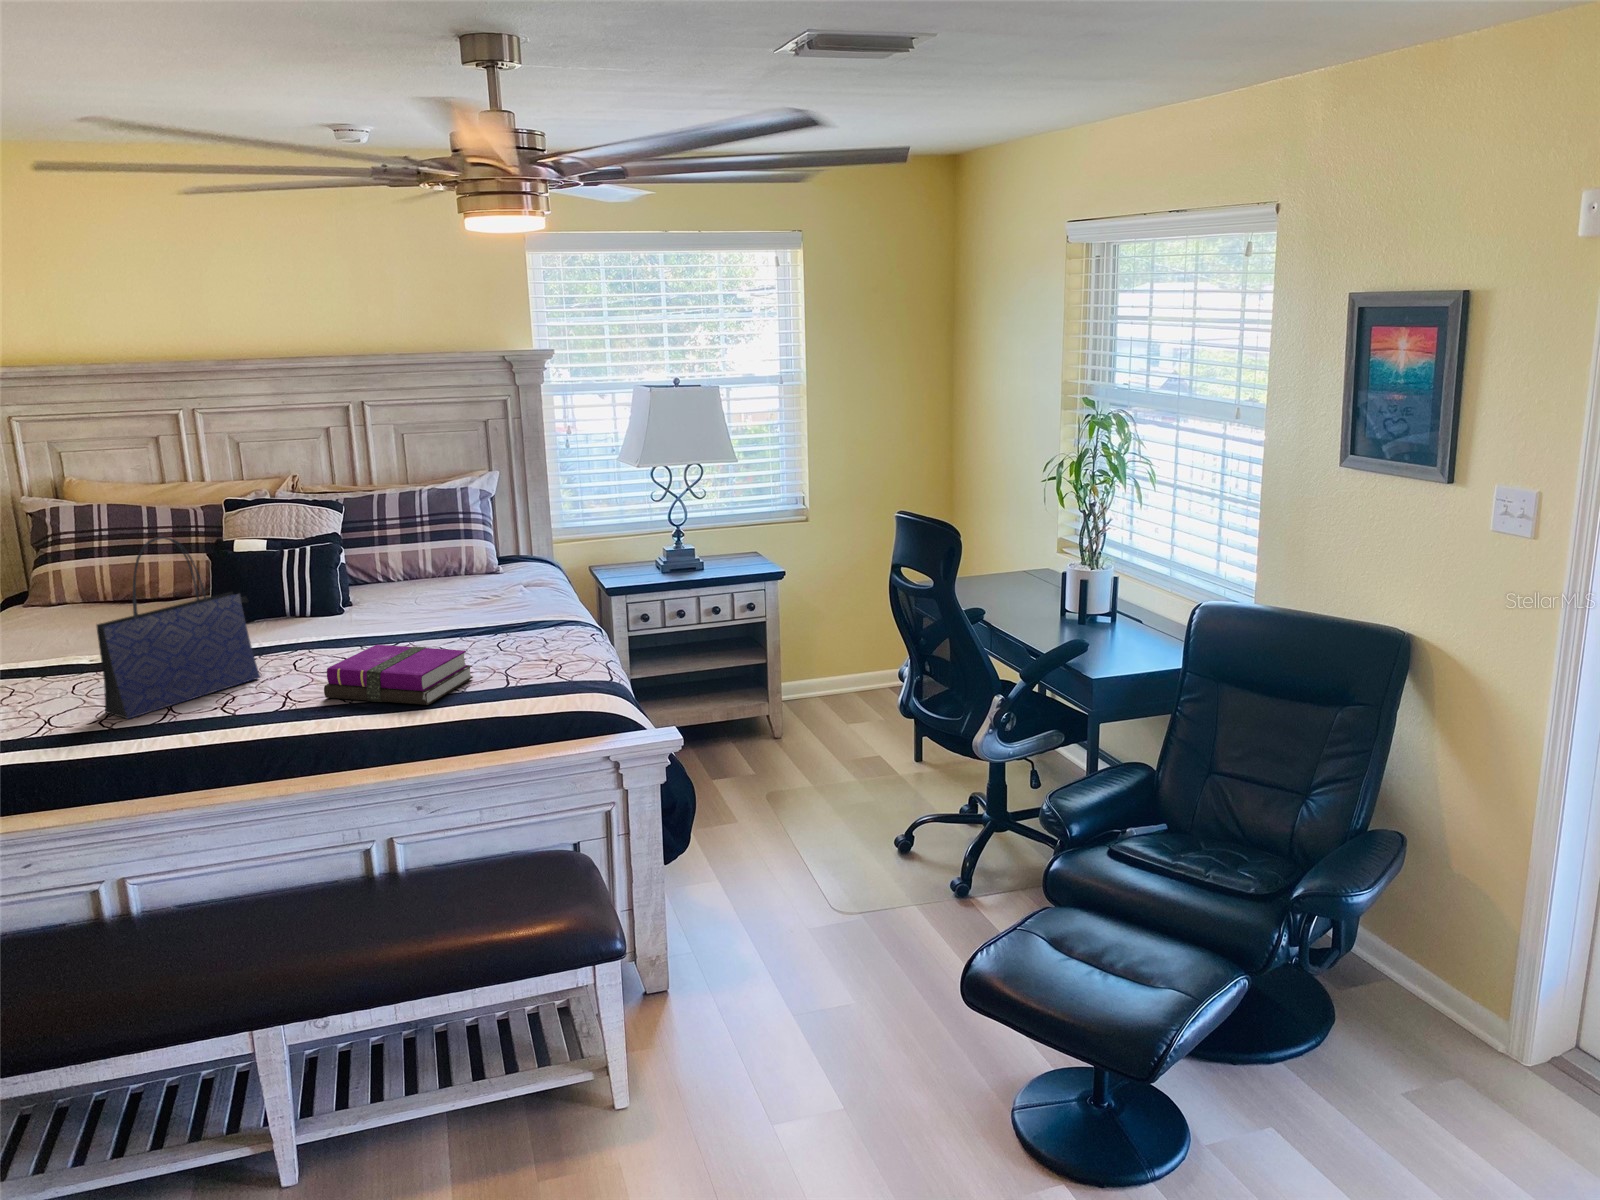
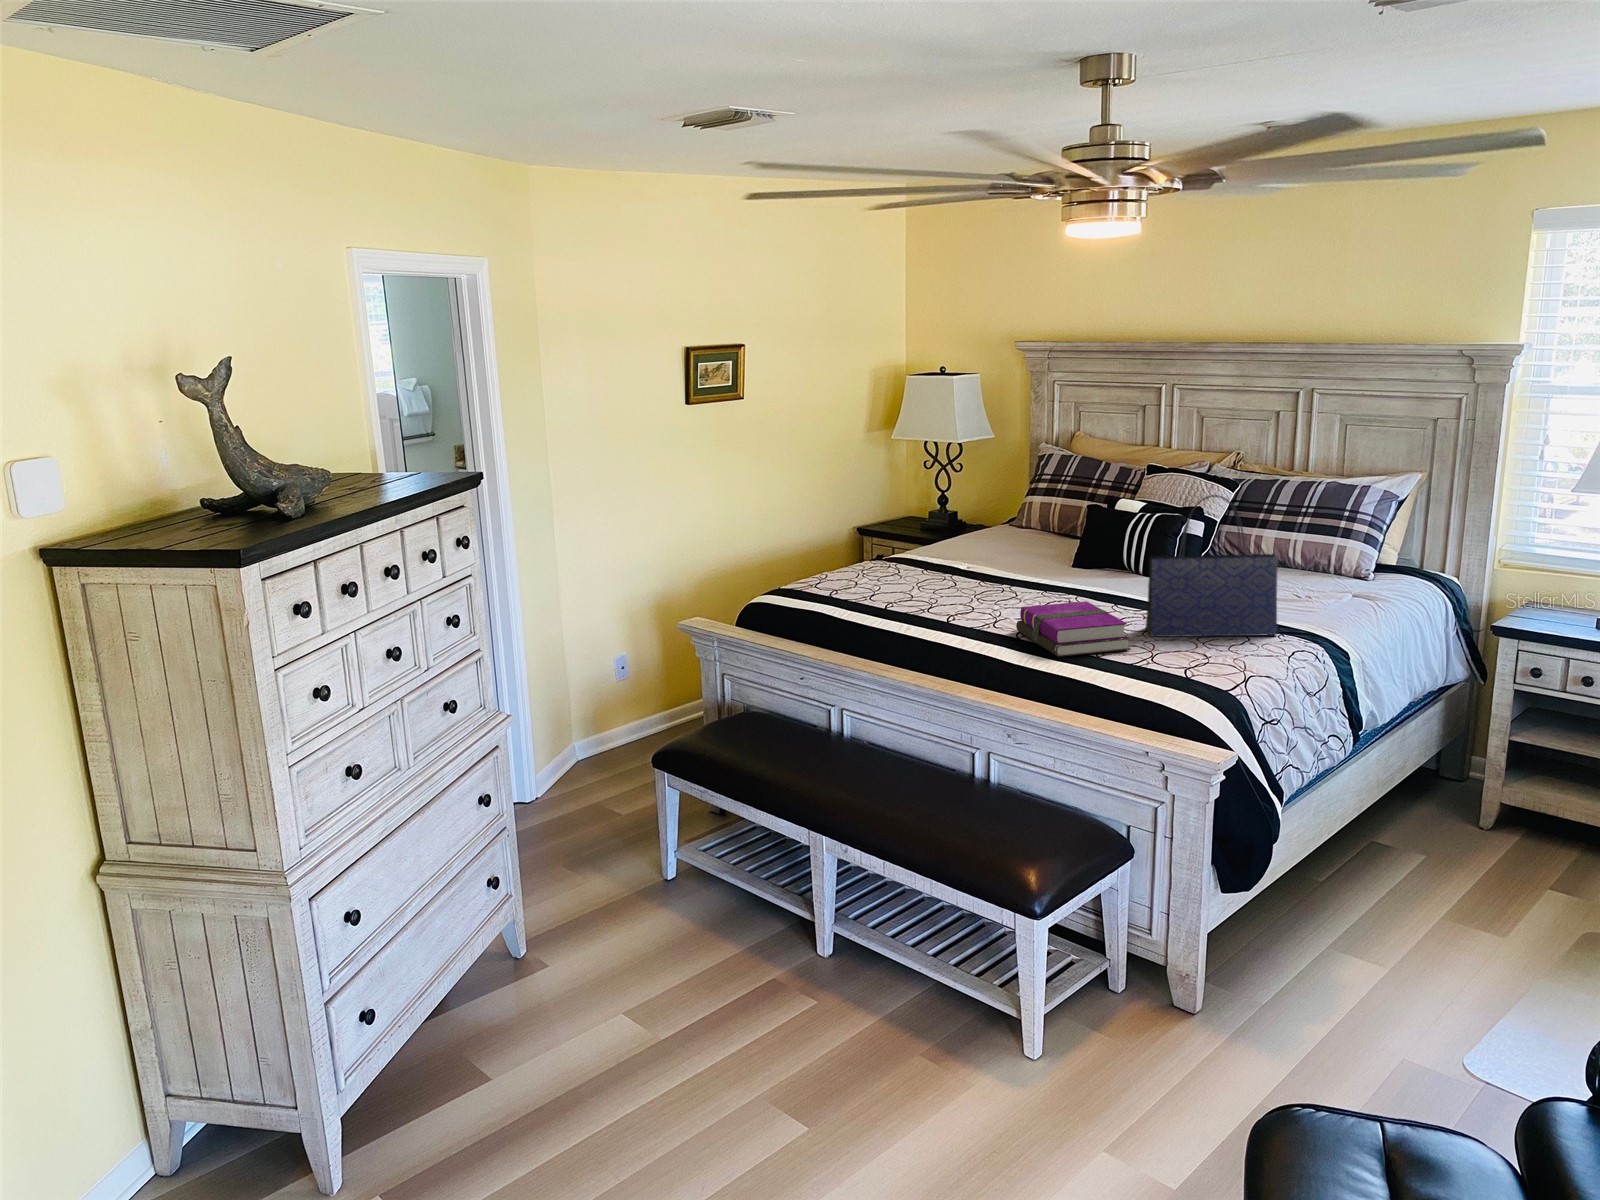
tote bag: present [97,537,260,719] -> present [1146,495,1287,637]

